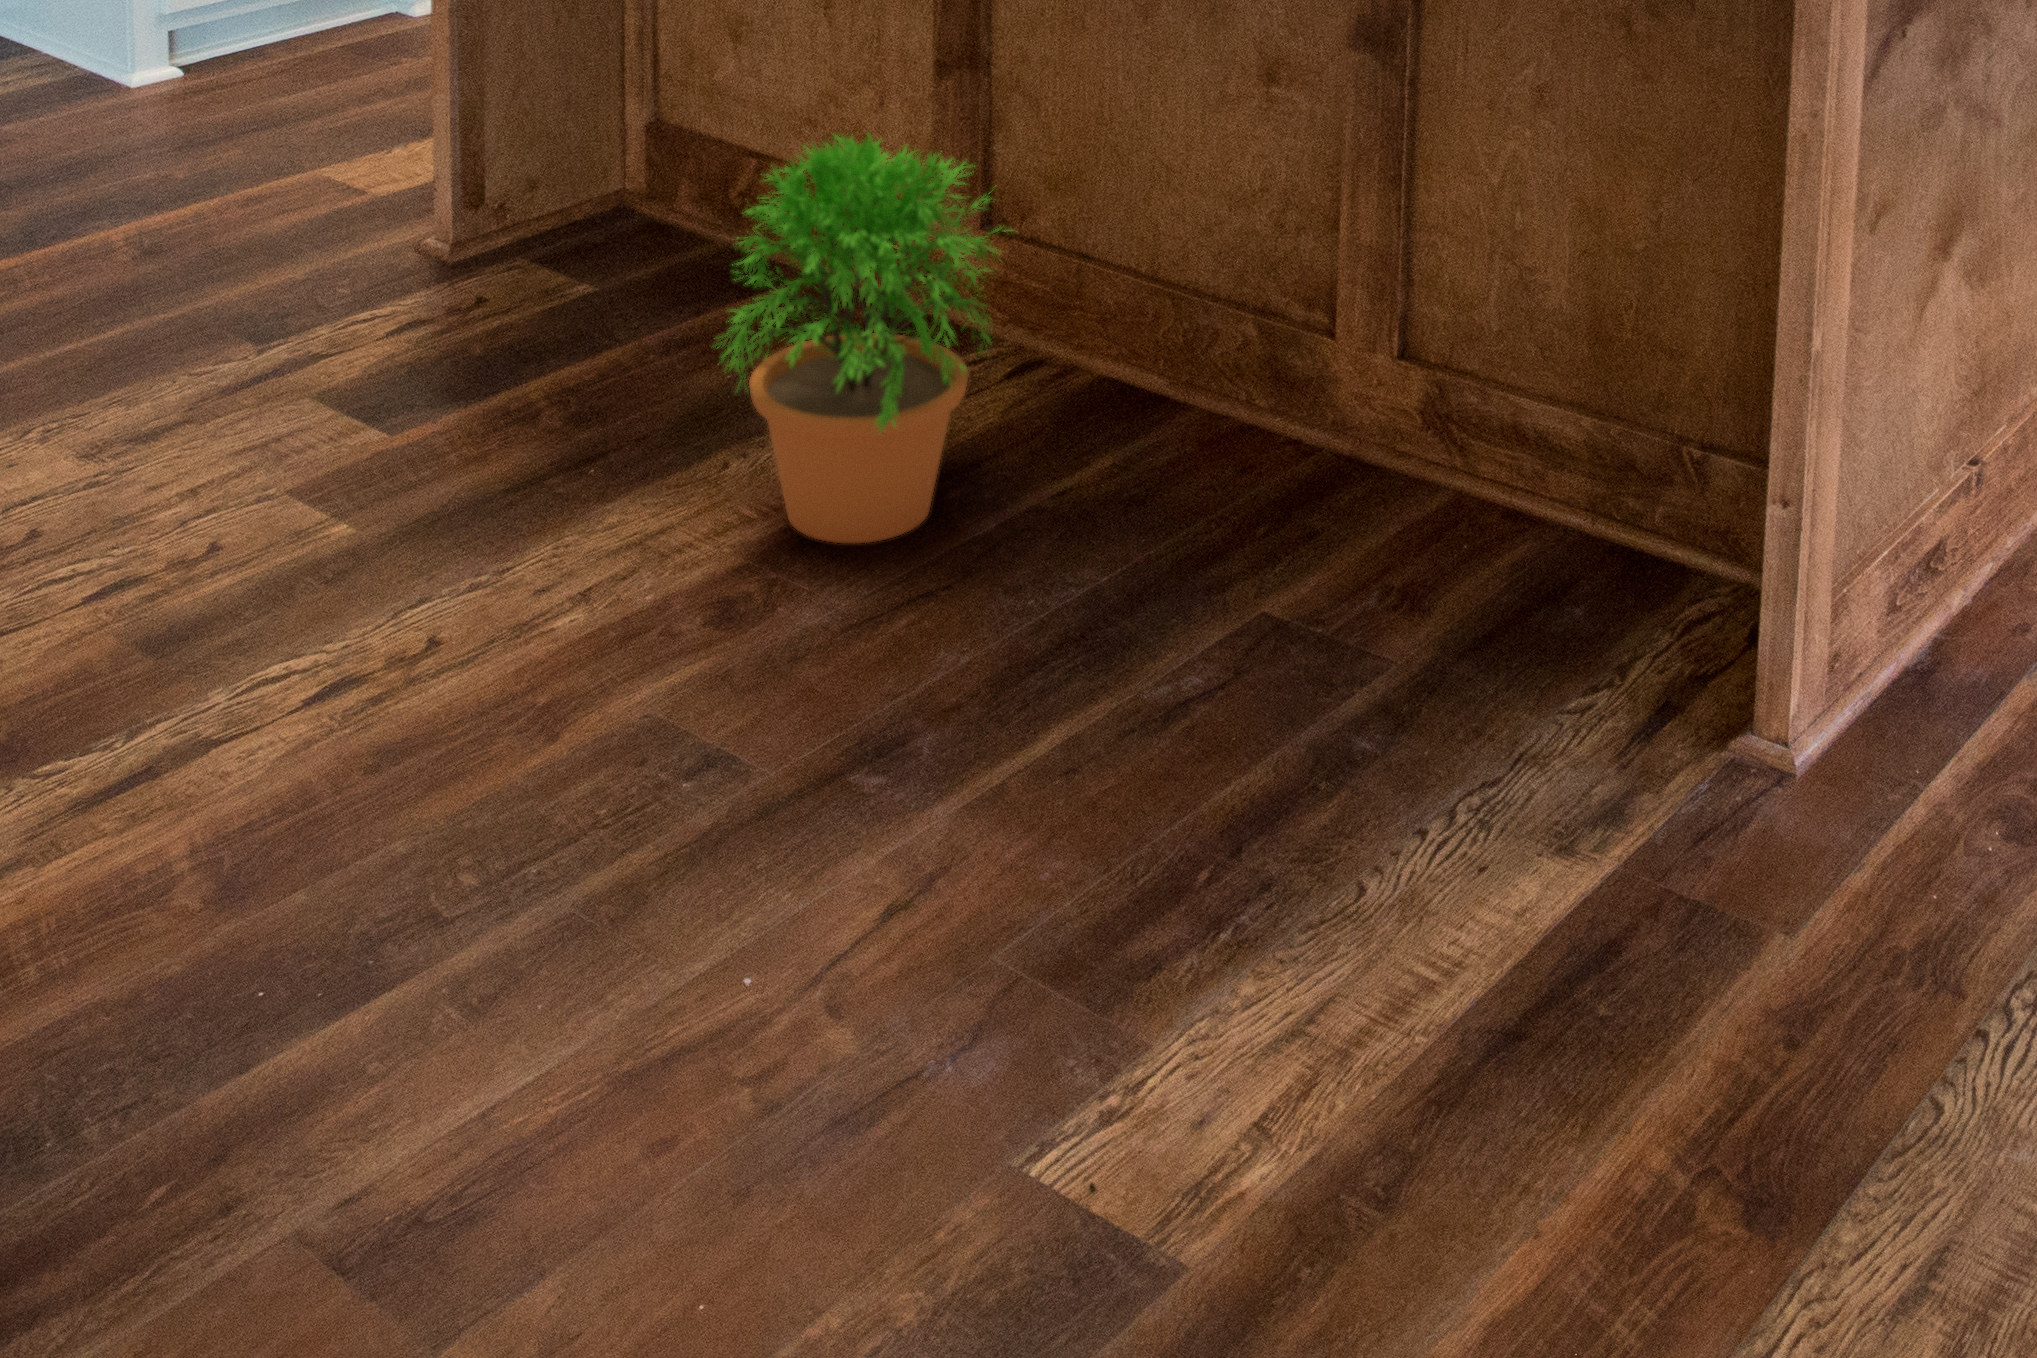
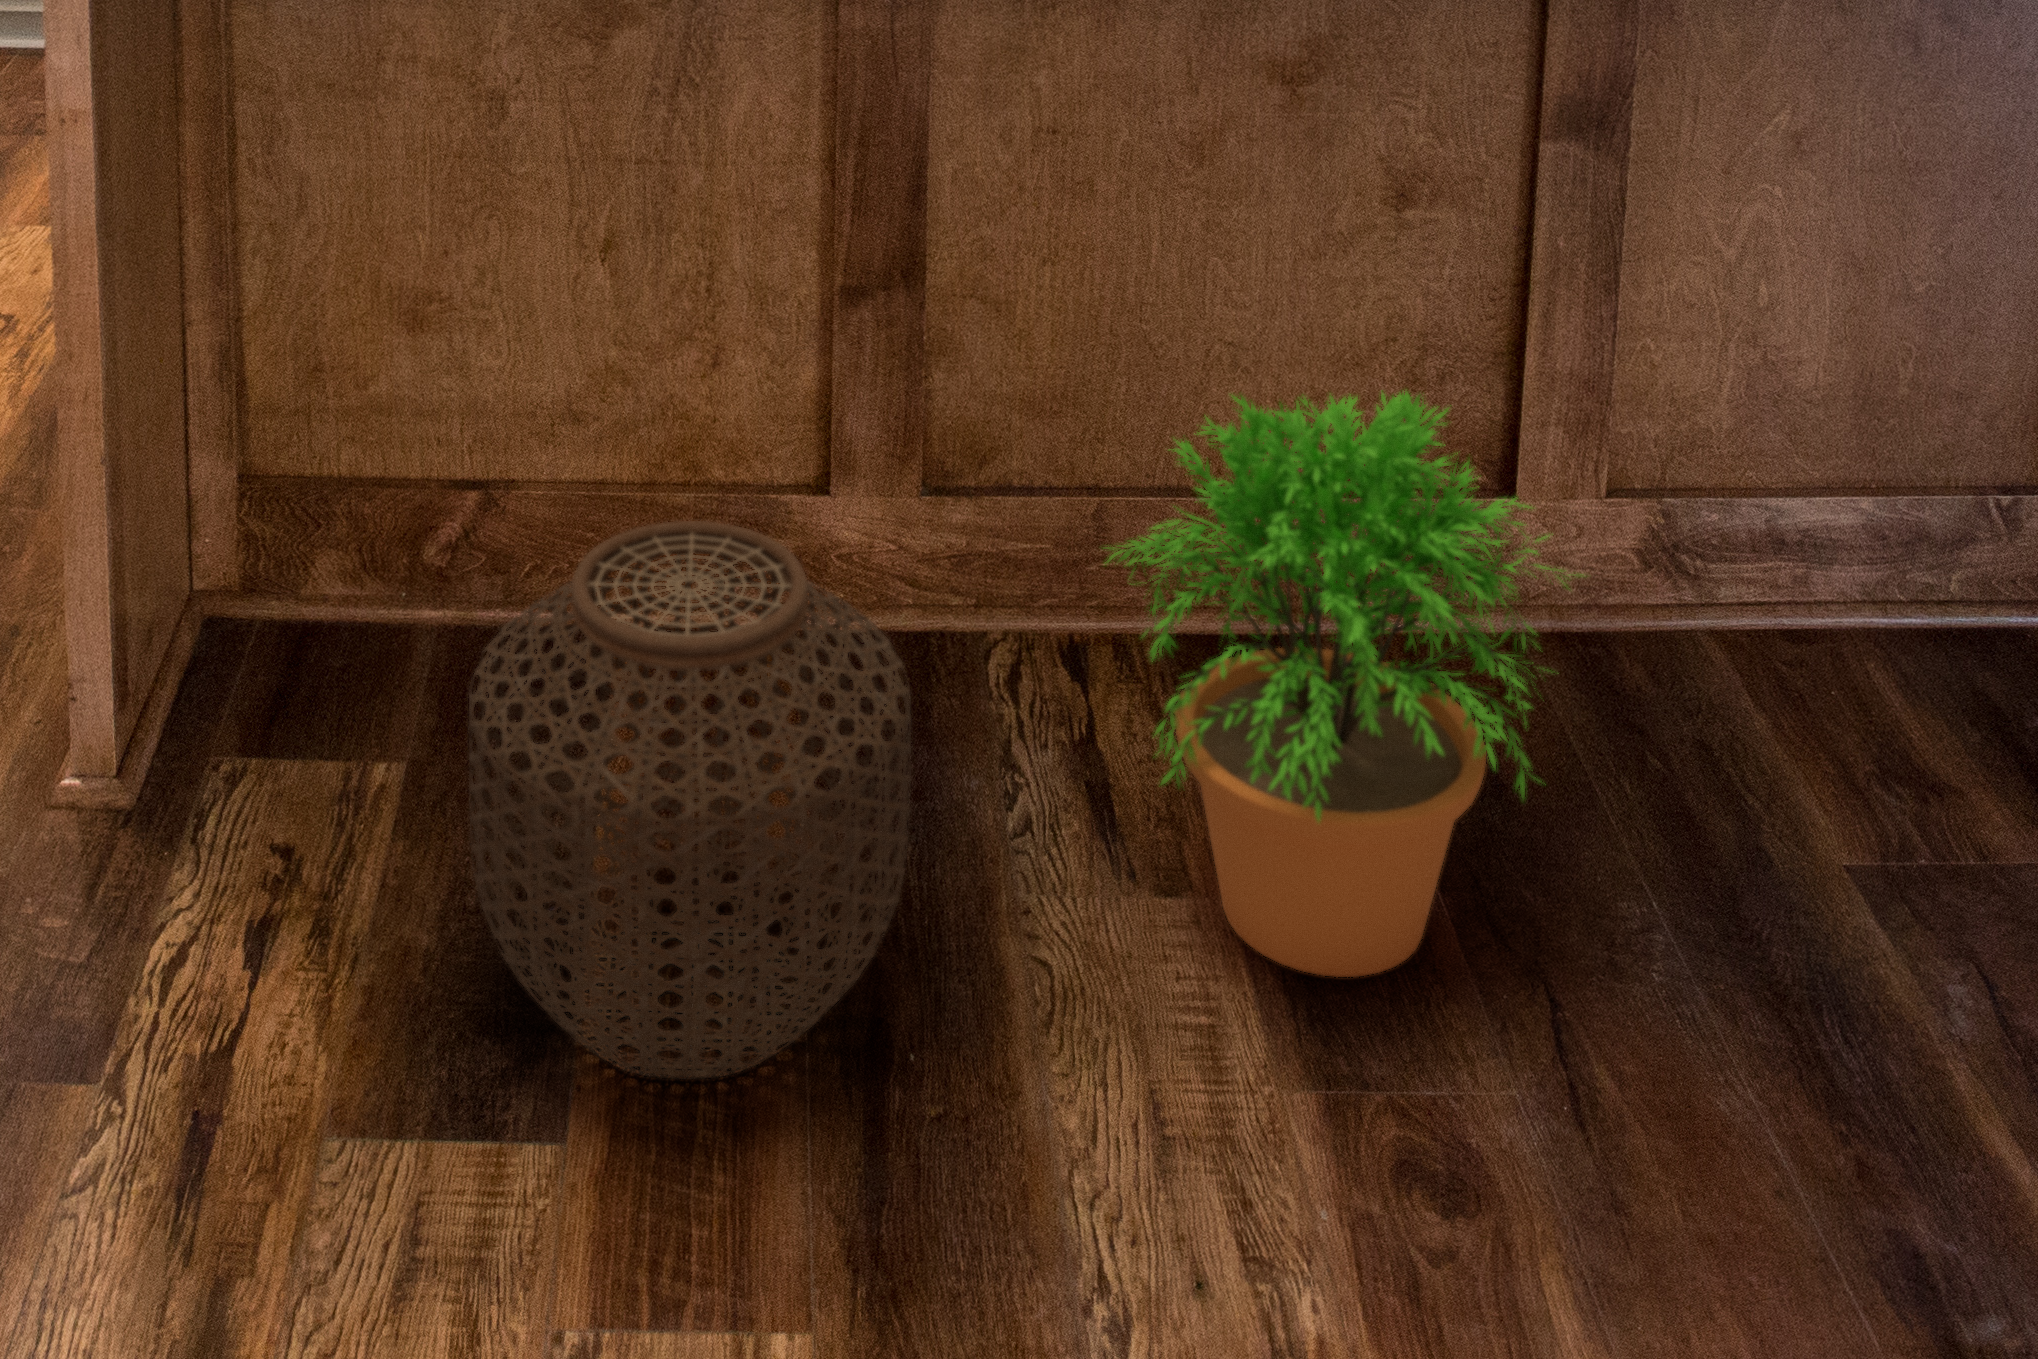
woven basket: none [339,119,631,451] -> present [469,521,911,1079]

